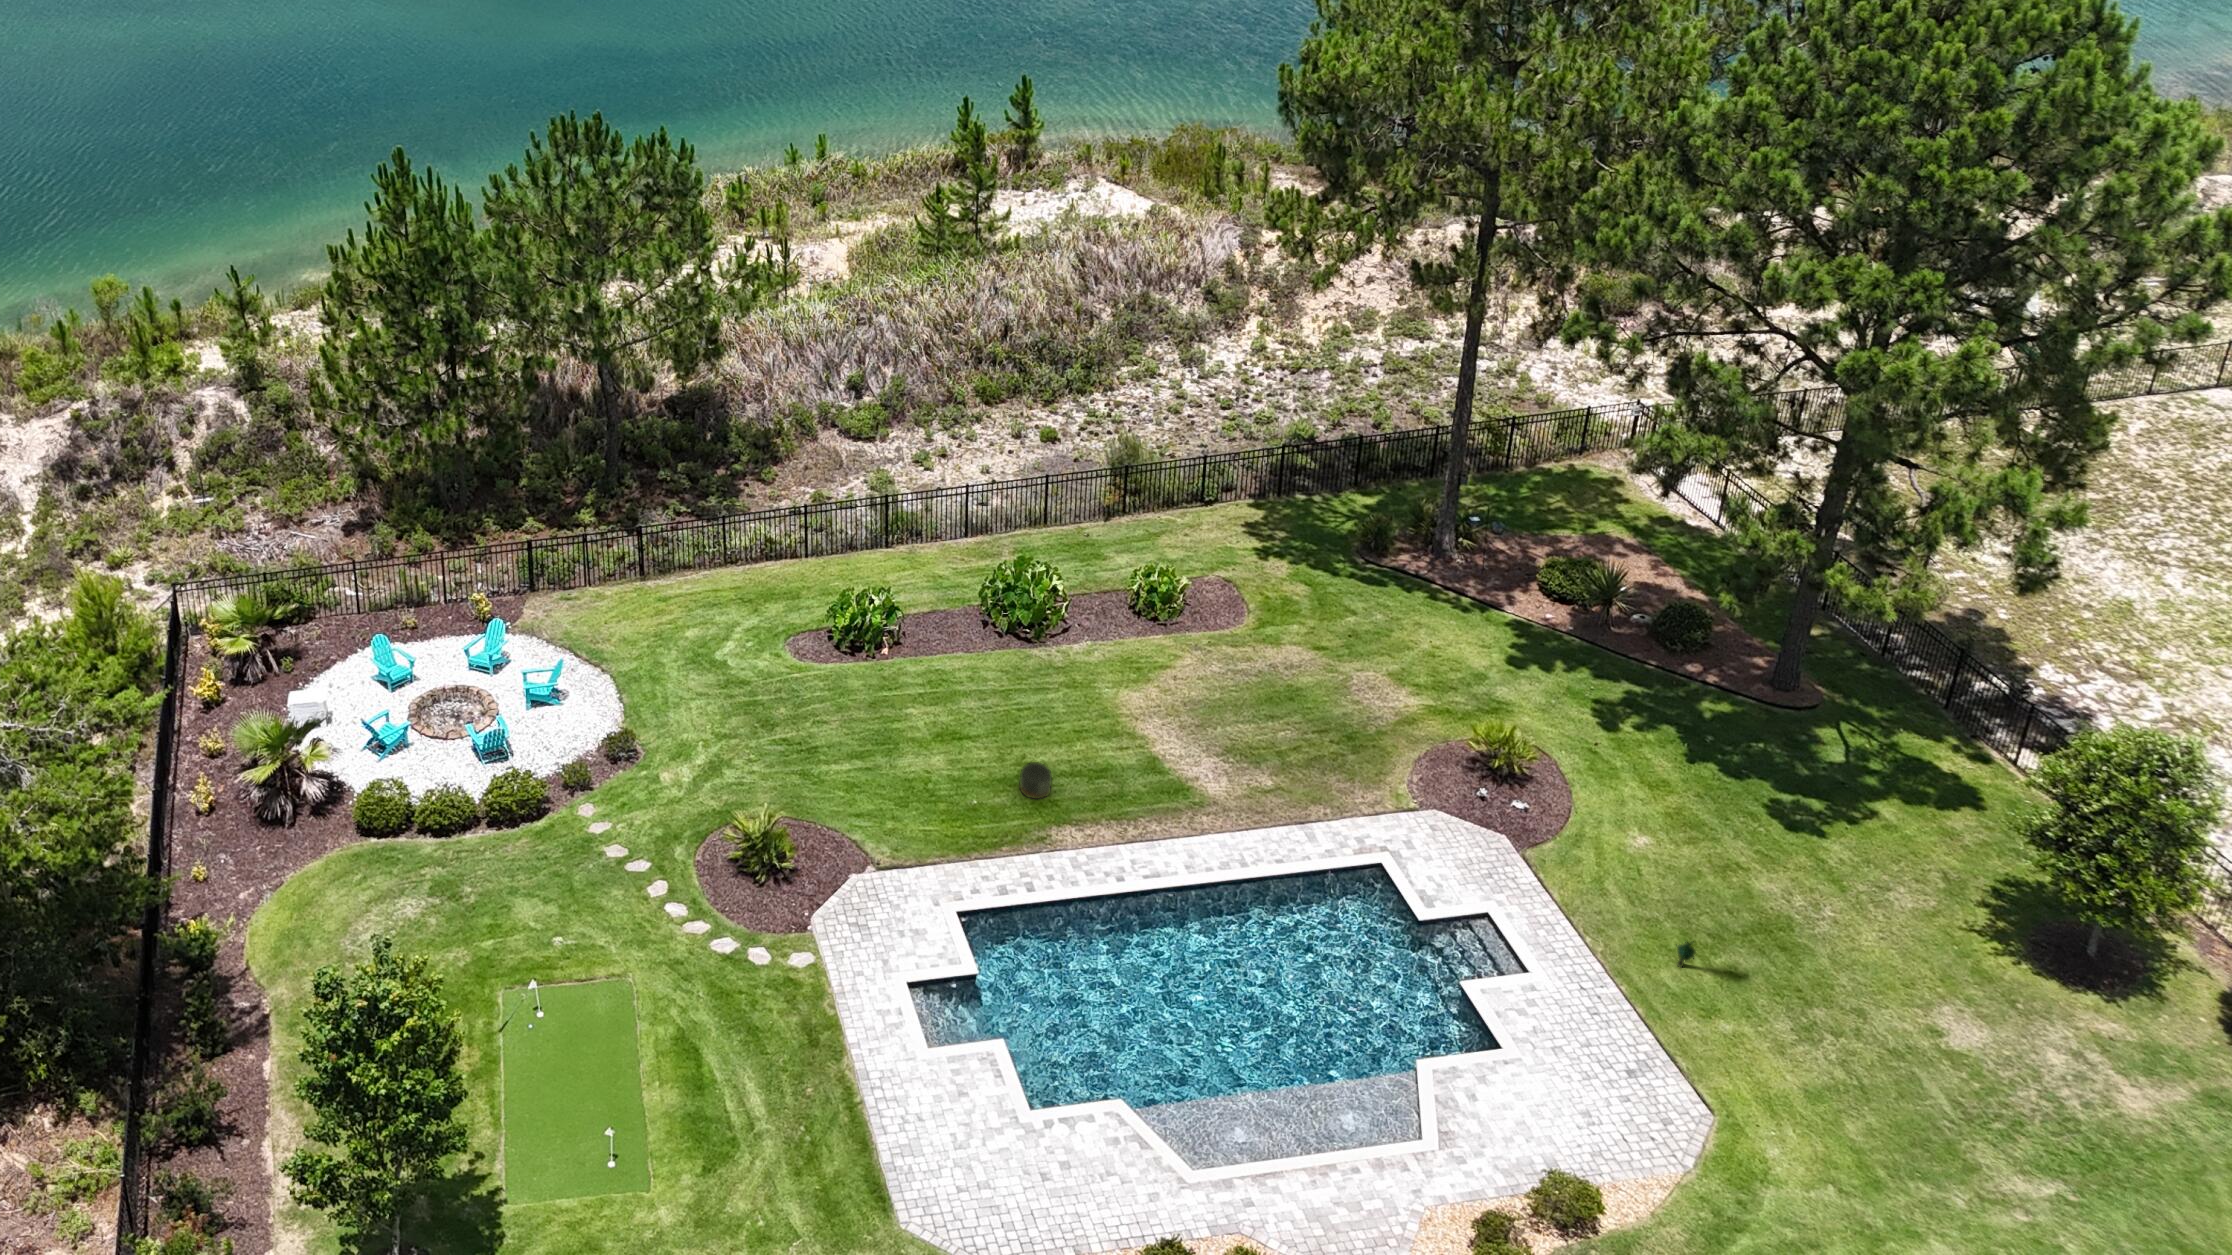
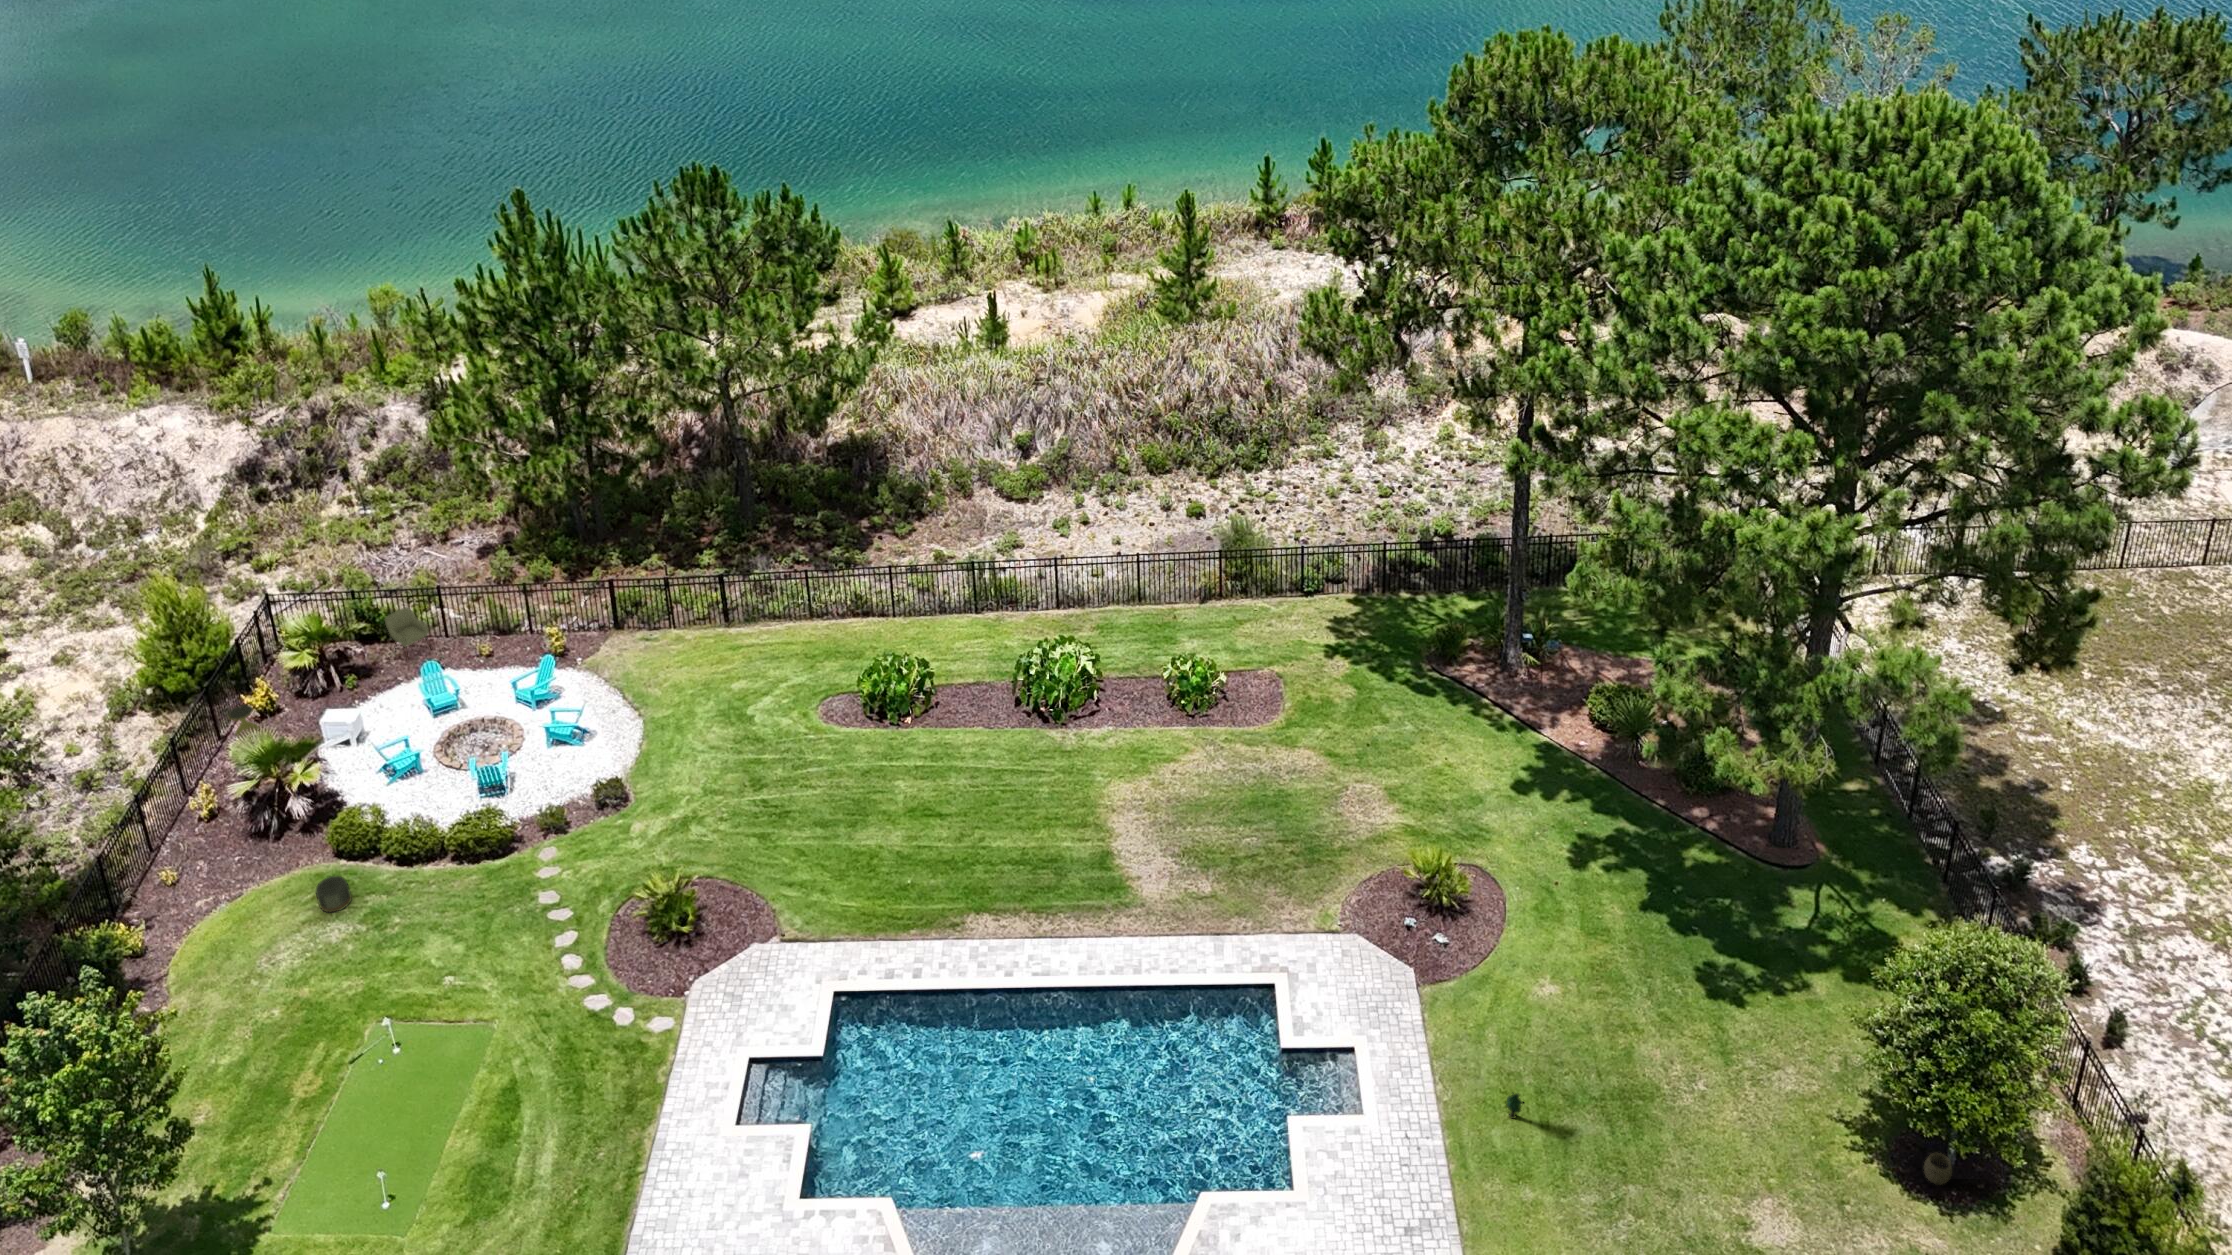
chair: none [299,586,346,643] -> present [385,607,431,660]
side table: none [168,698,197,739] -> present [228,705,259,735]
pouf: present [1020,762,1052,799] -> present [316,876,352,913]
woven basket: none [2084,951,2117,982] -> present [1924,1153,1952,1185]

